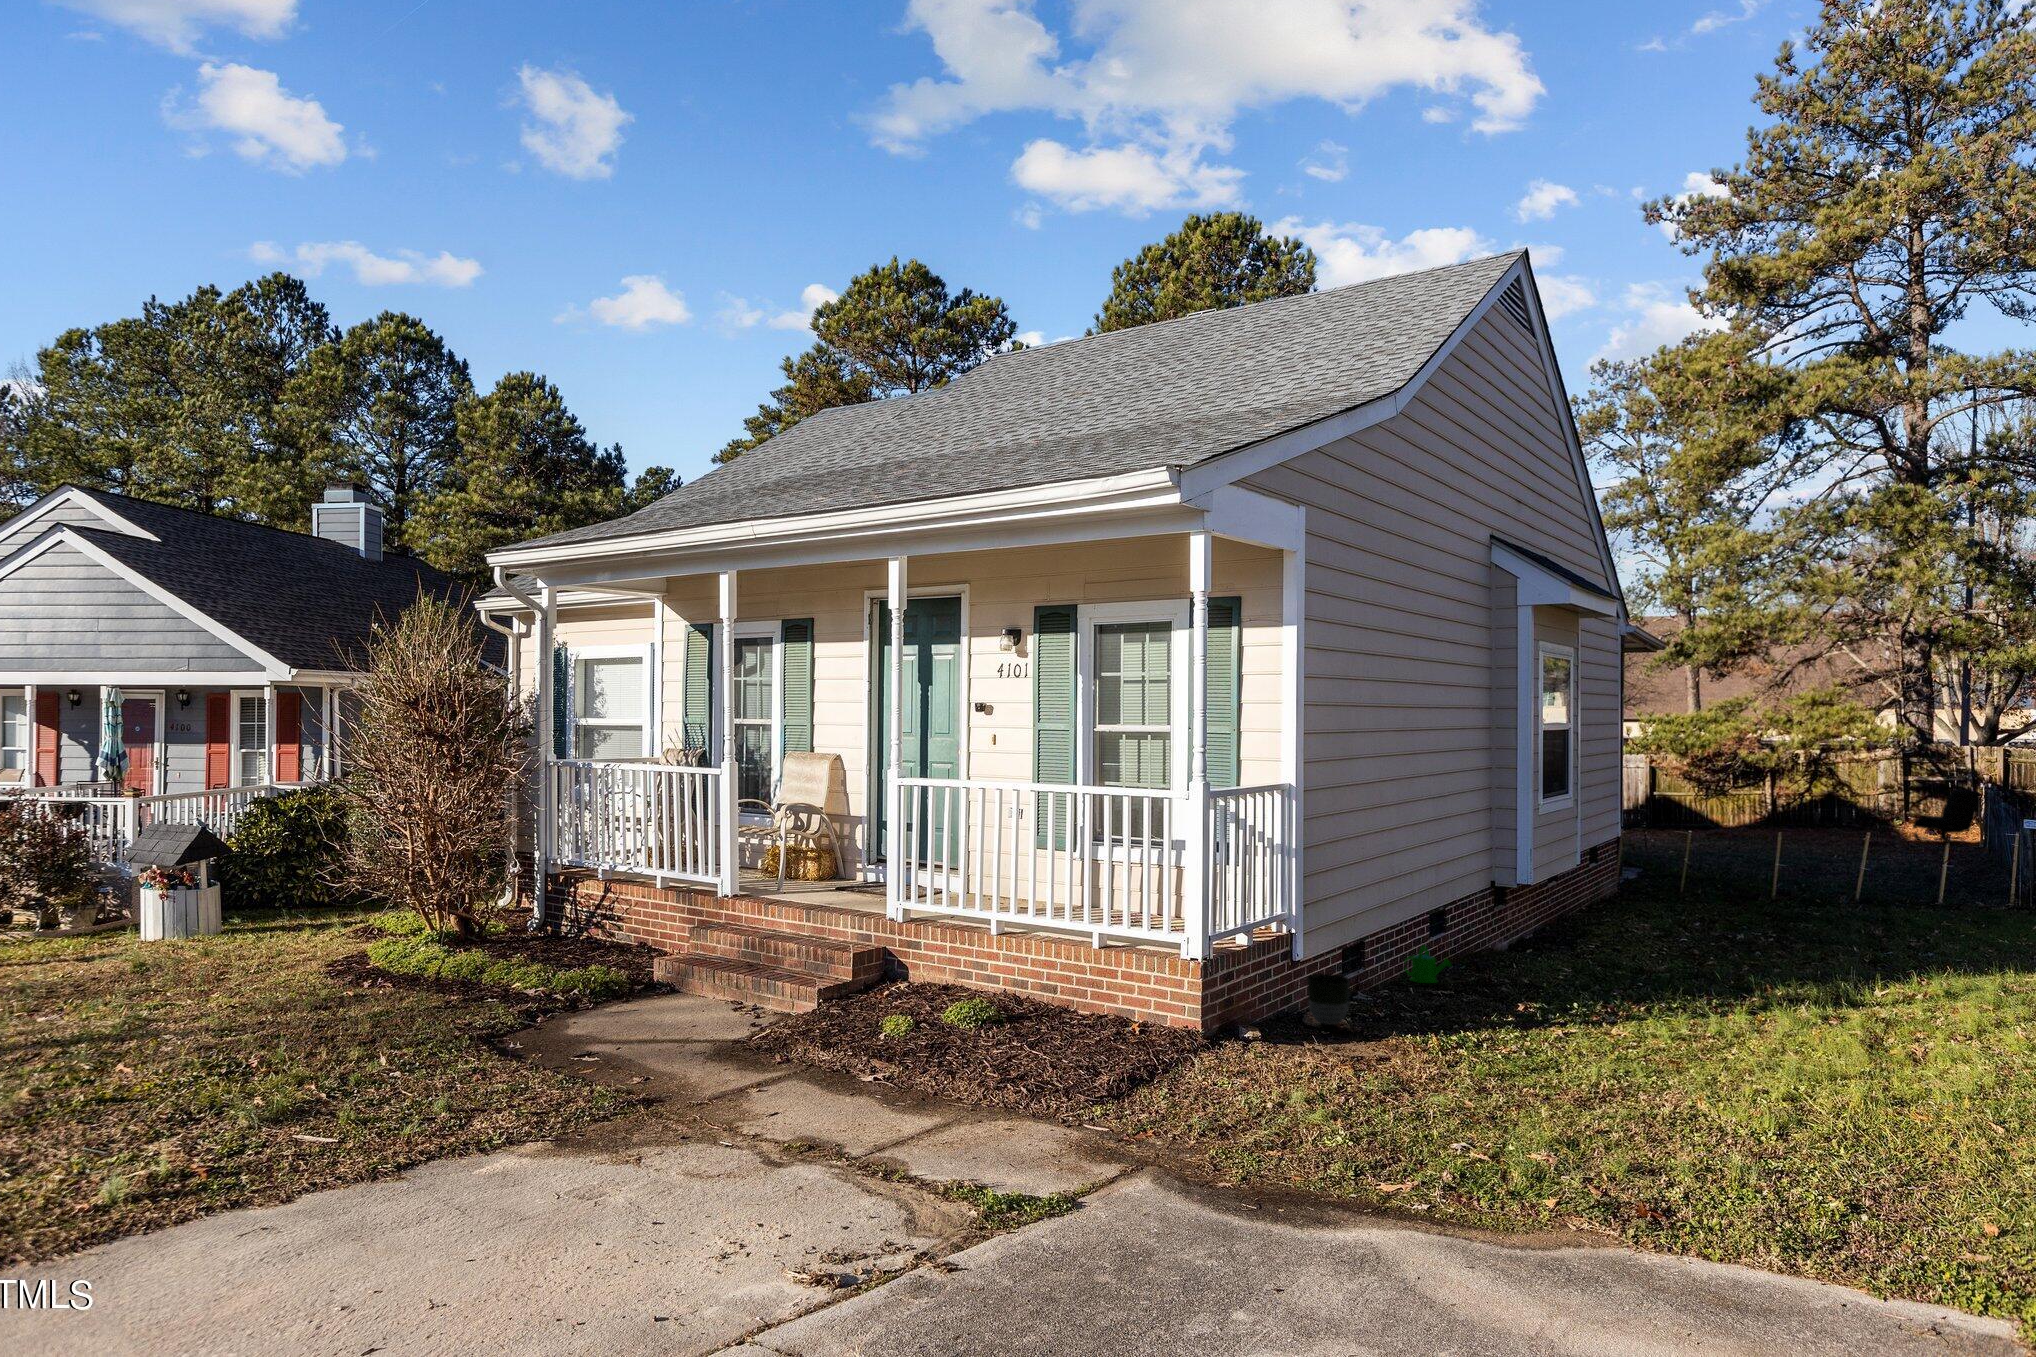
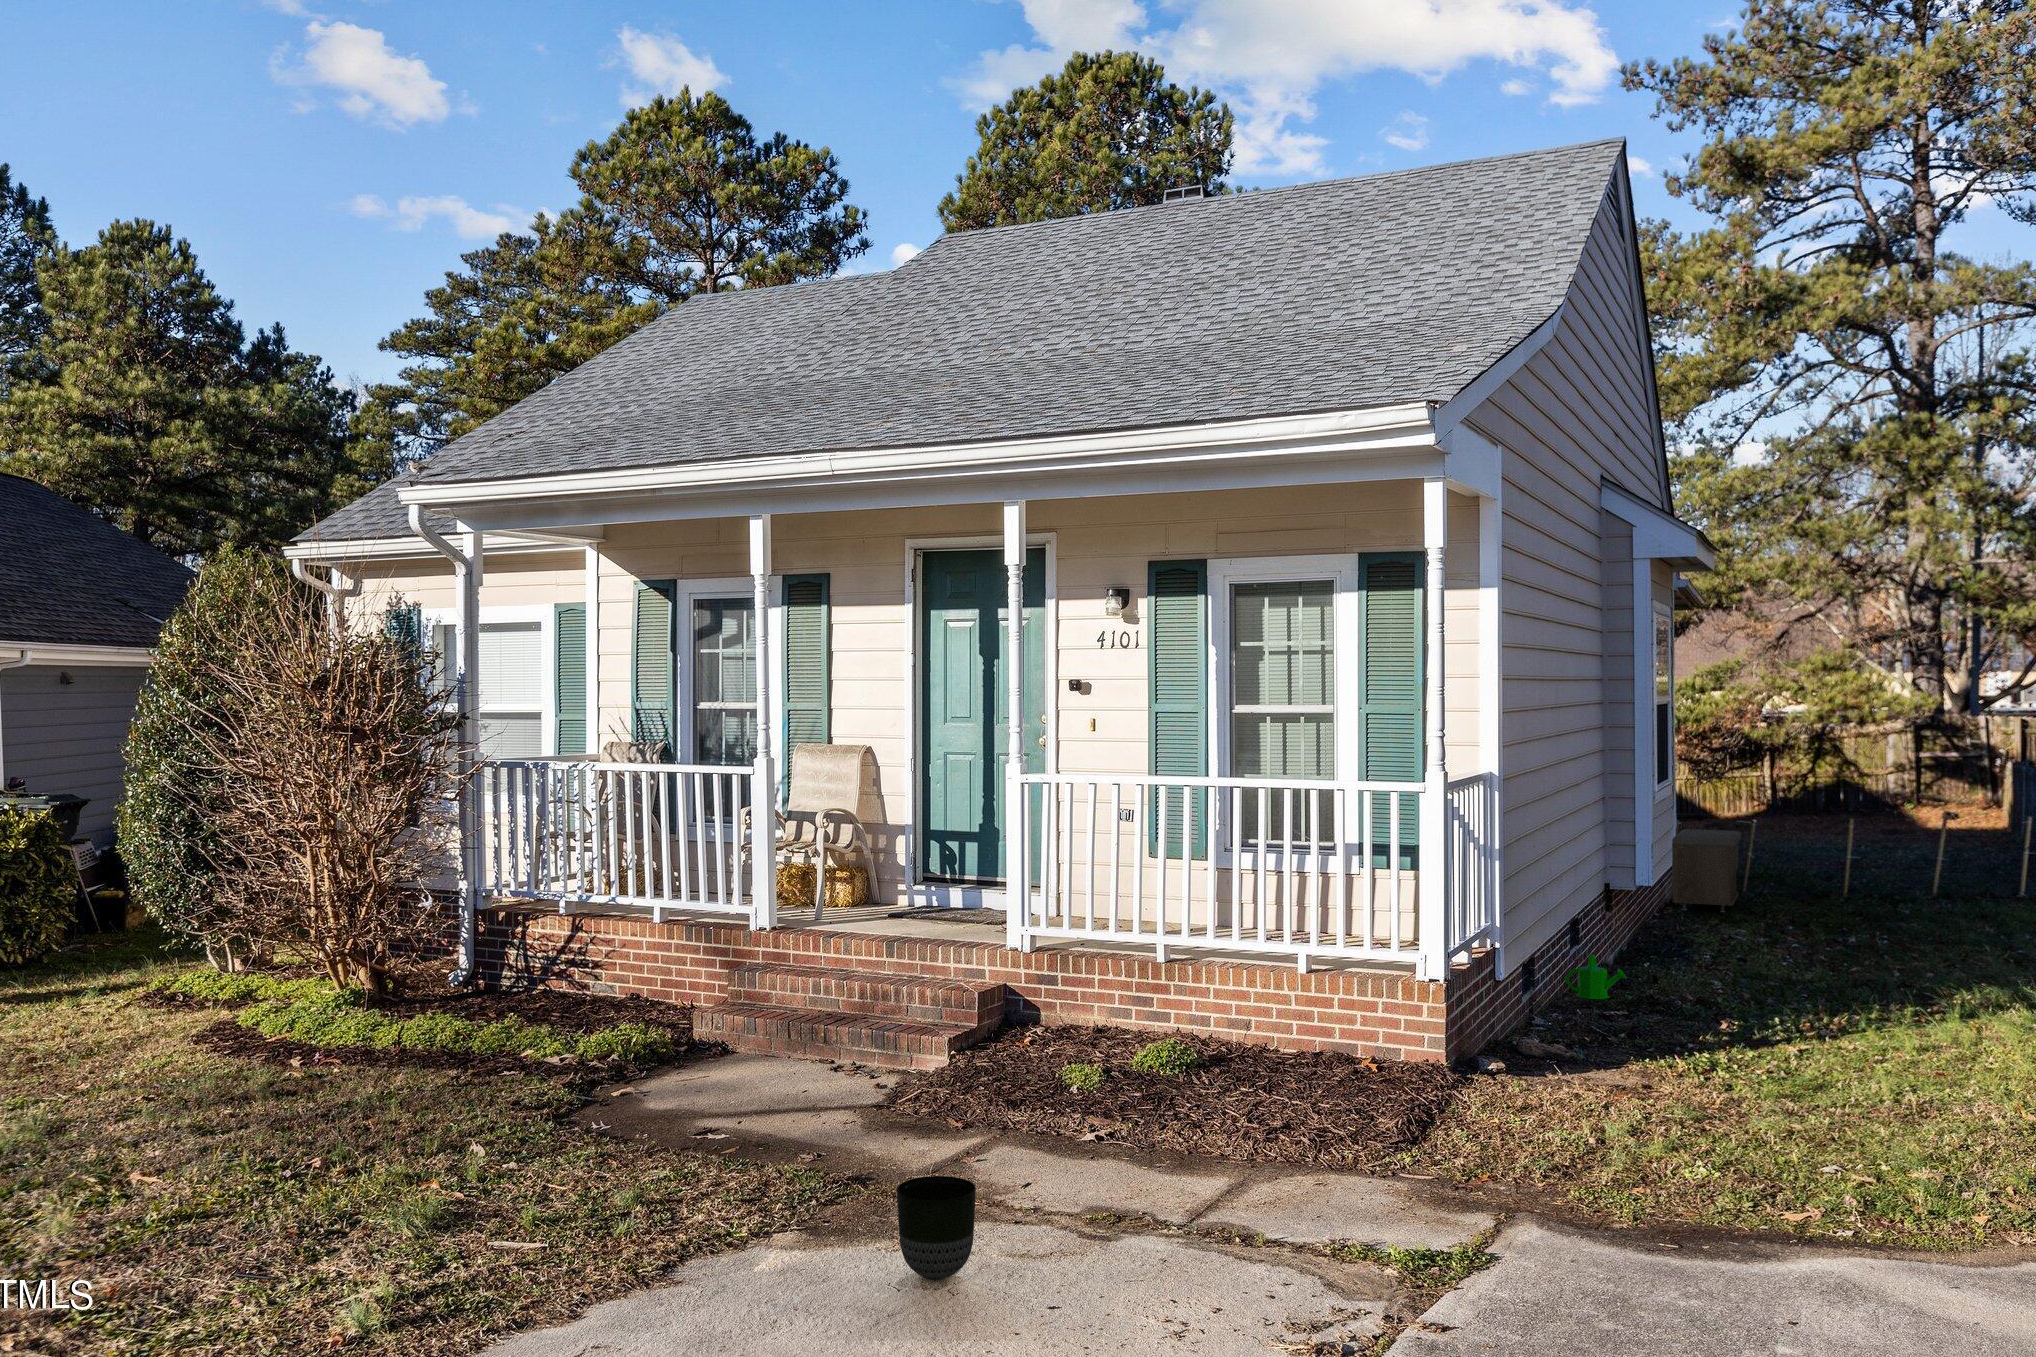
lounge chair: present [1913,791,1980,843] -> none [1919,763,1993,822]
storage bench: none [1584,841,1656,914] -> present [1672,829,1741,912]
planter: present [1307,974,1350,1025] -> present [897,1176,976,1279]

